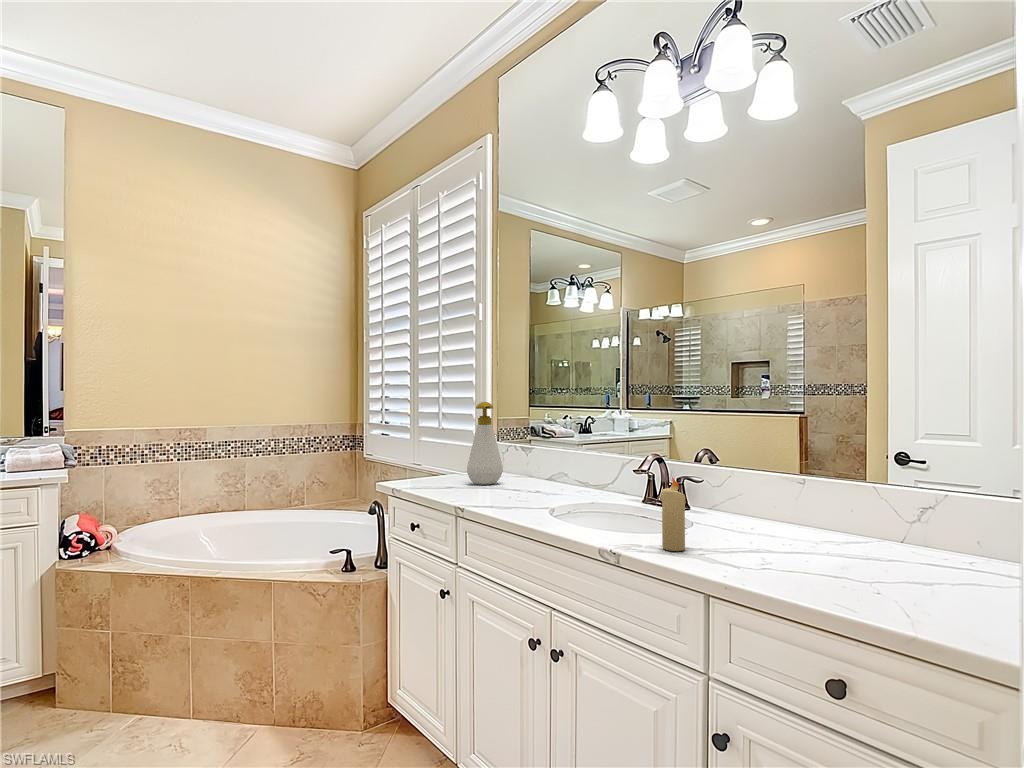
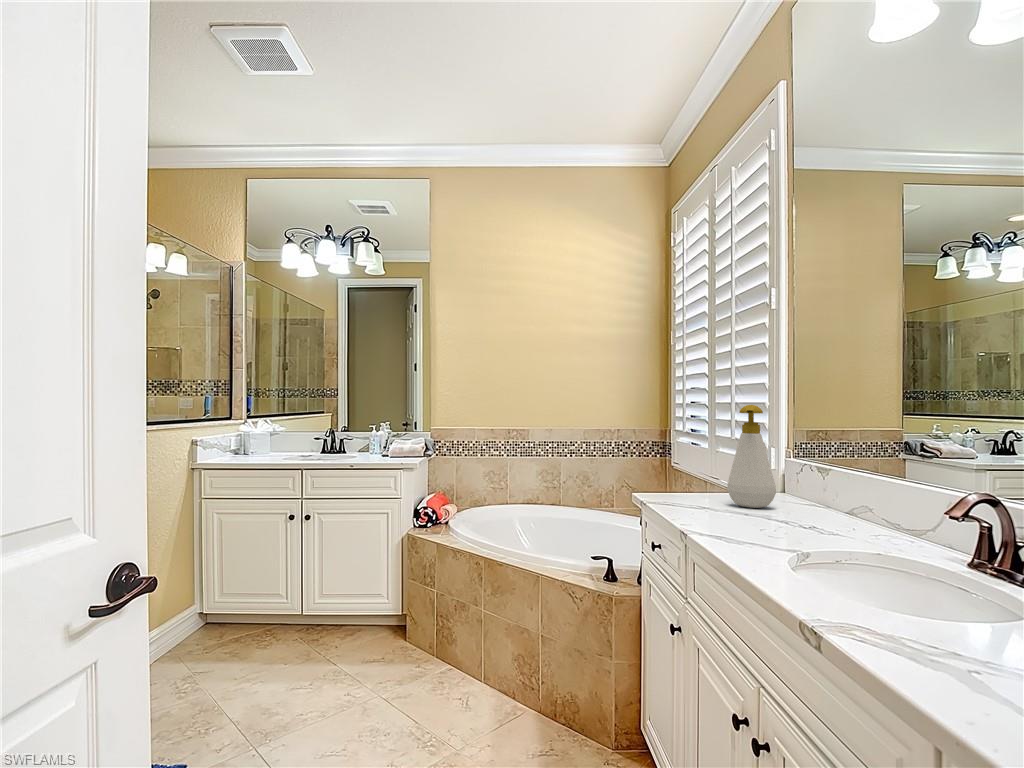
candle: present [661,477,686,551] -> none [907,528,961,666]

